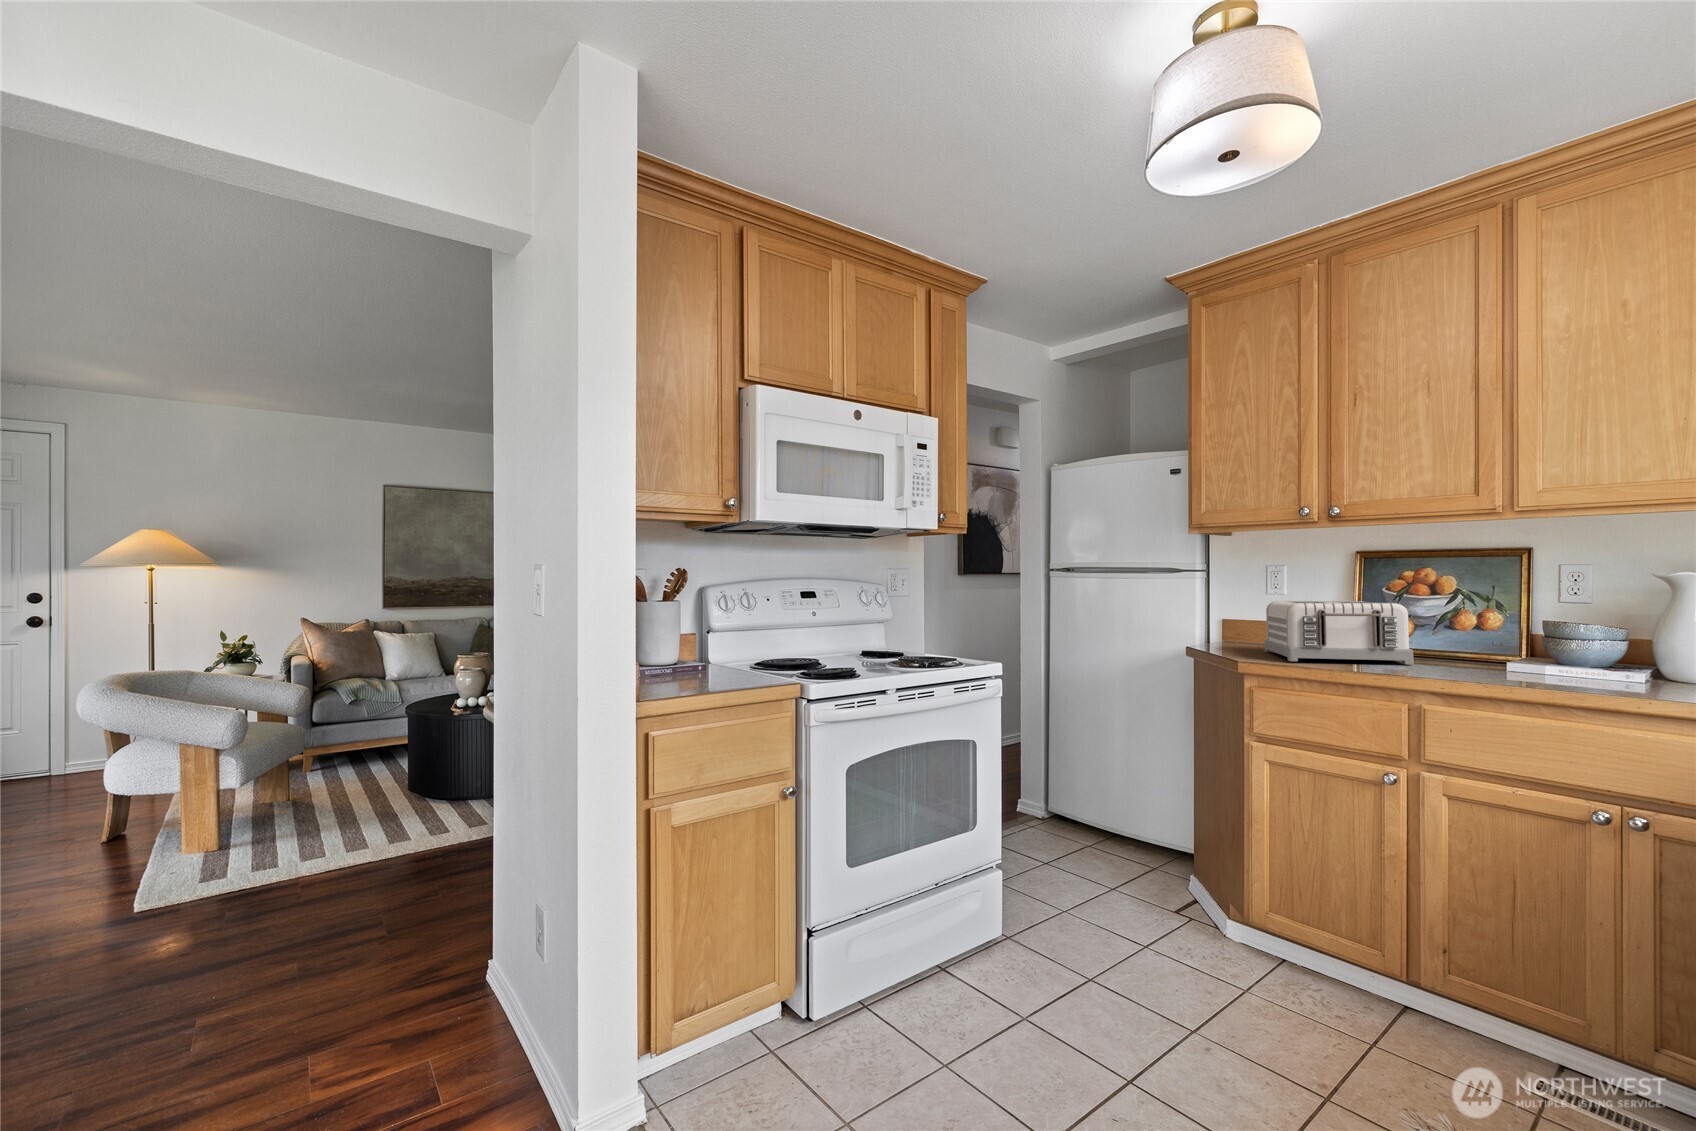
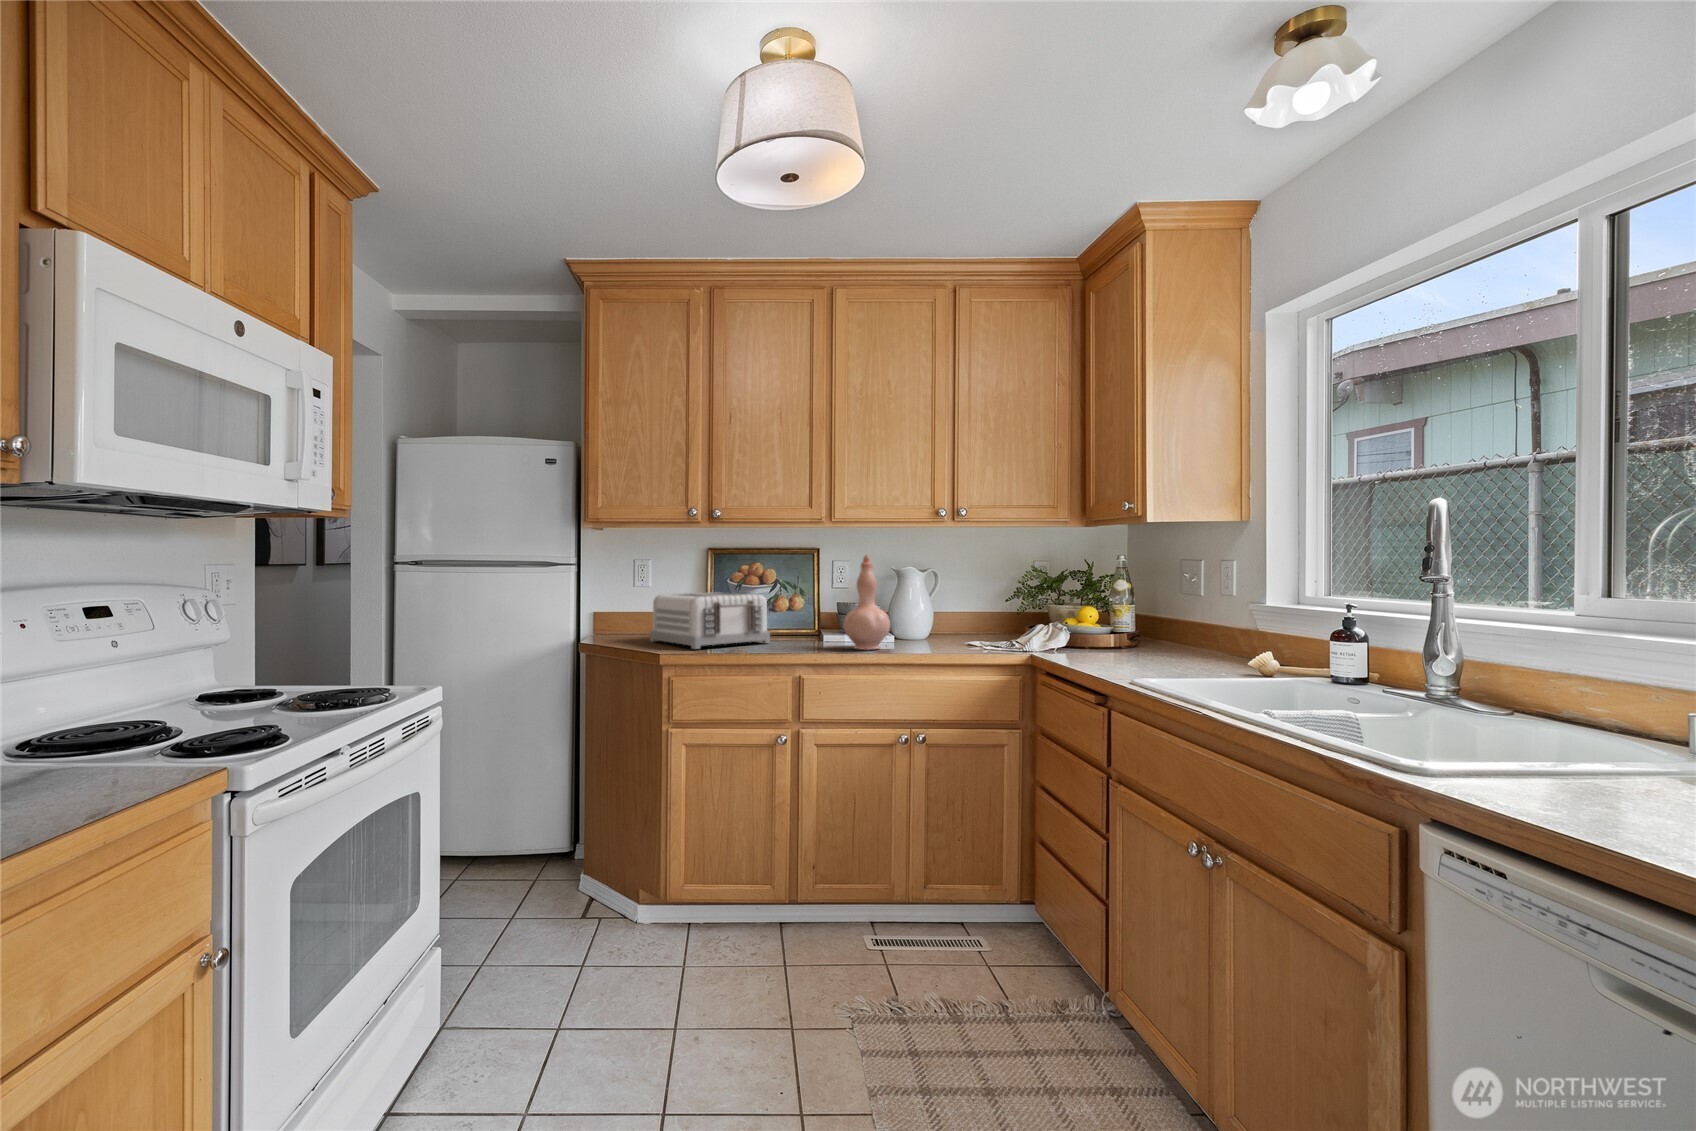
vase: none [1517,547,1616,687] -> present [843,555,891,650]

